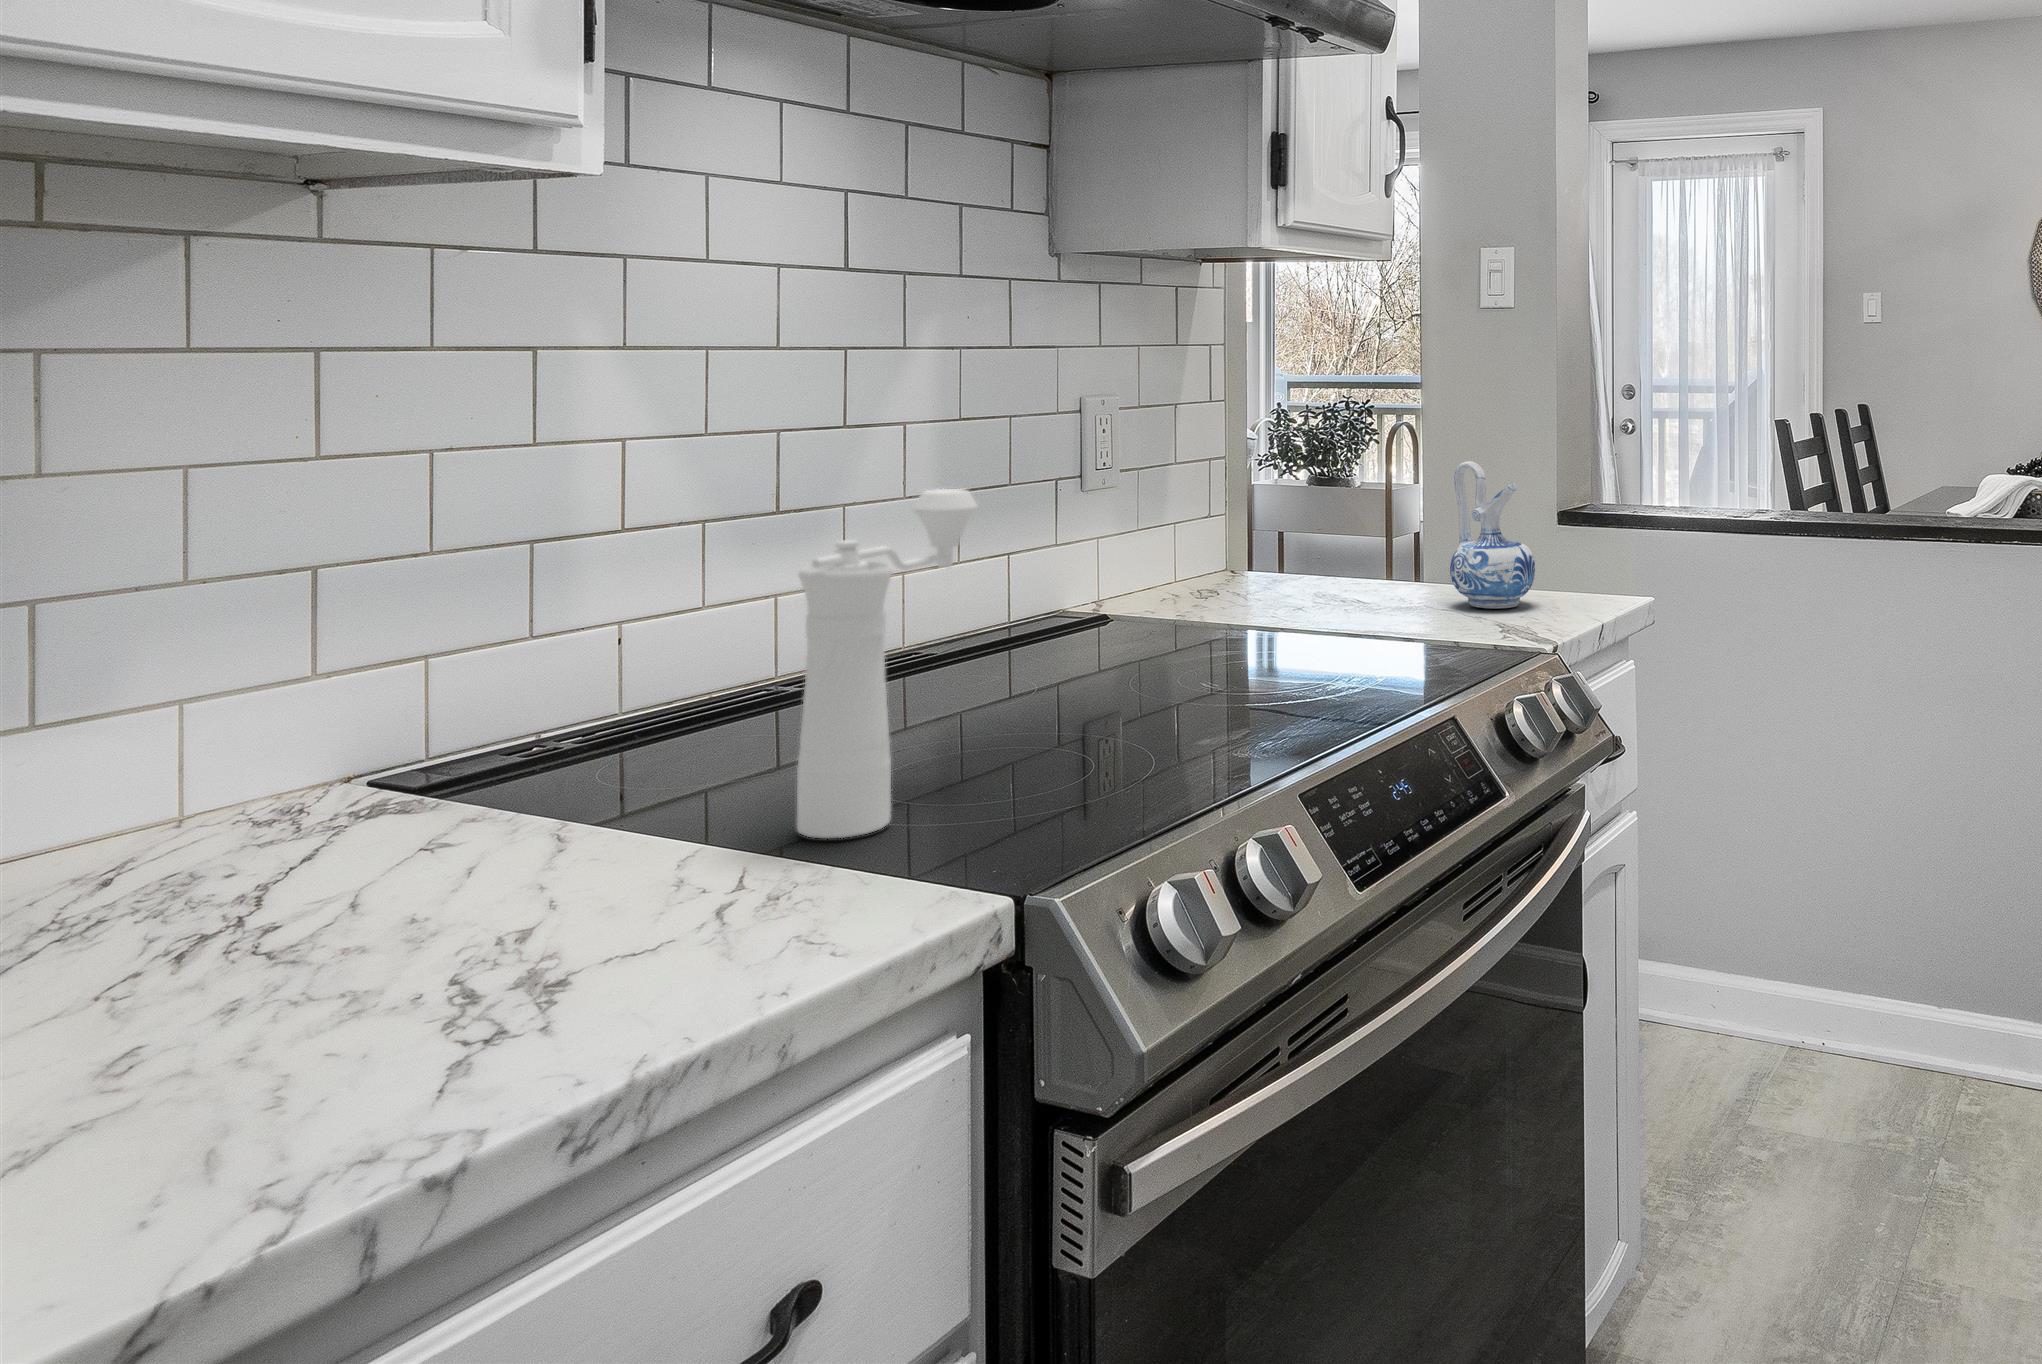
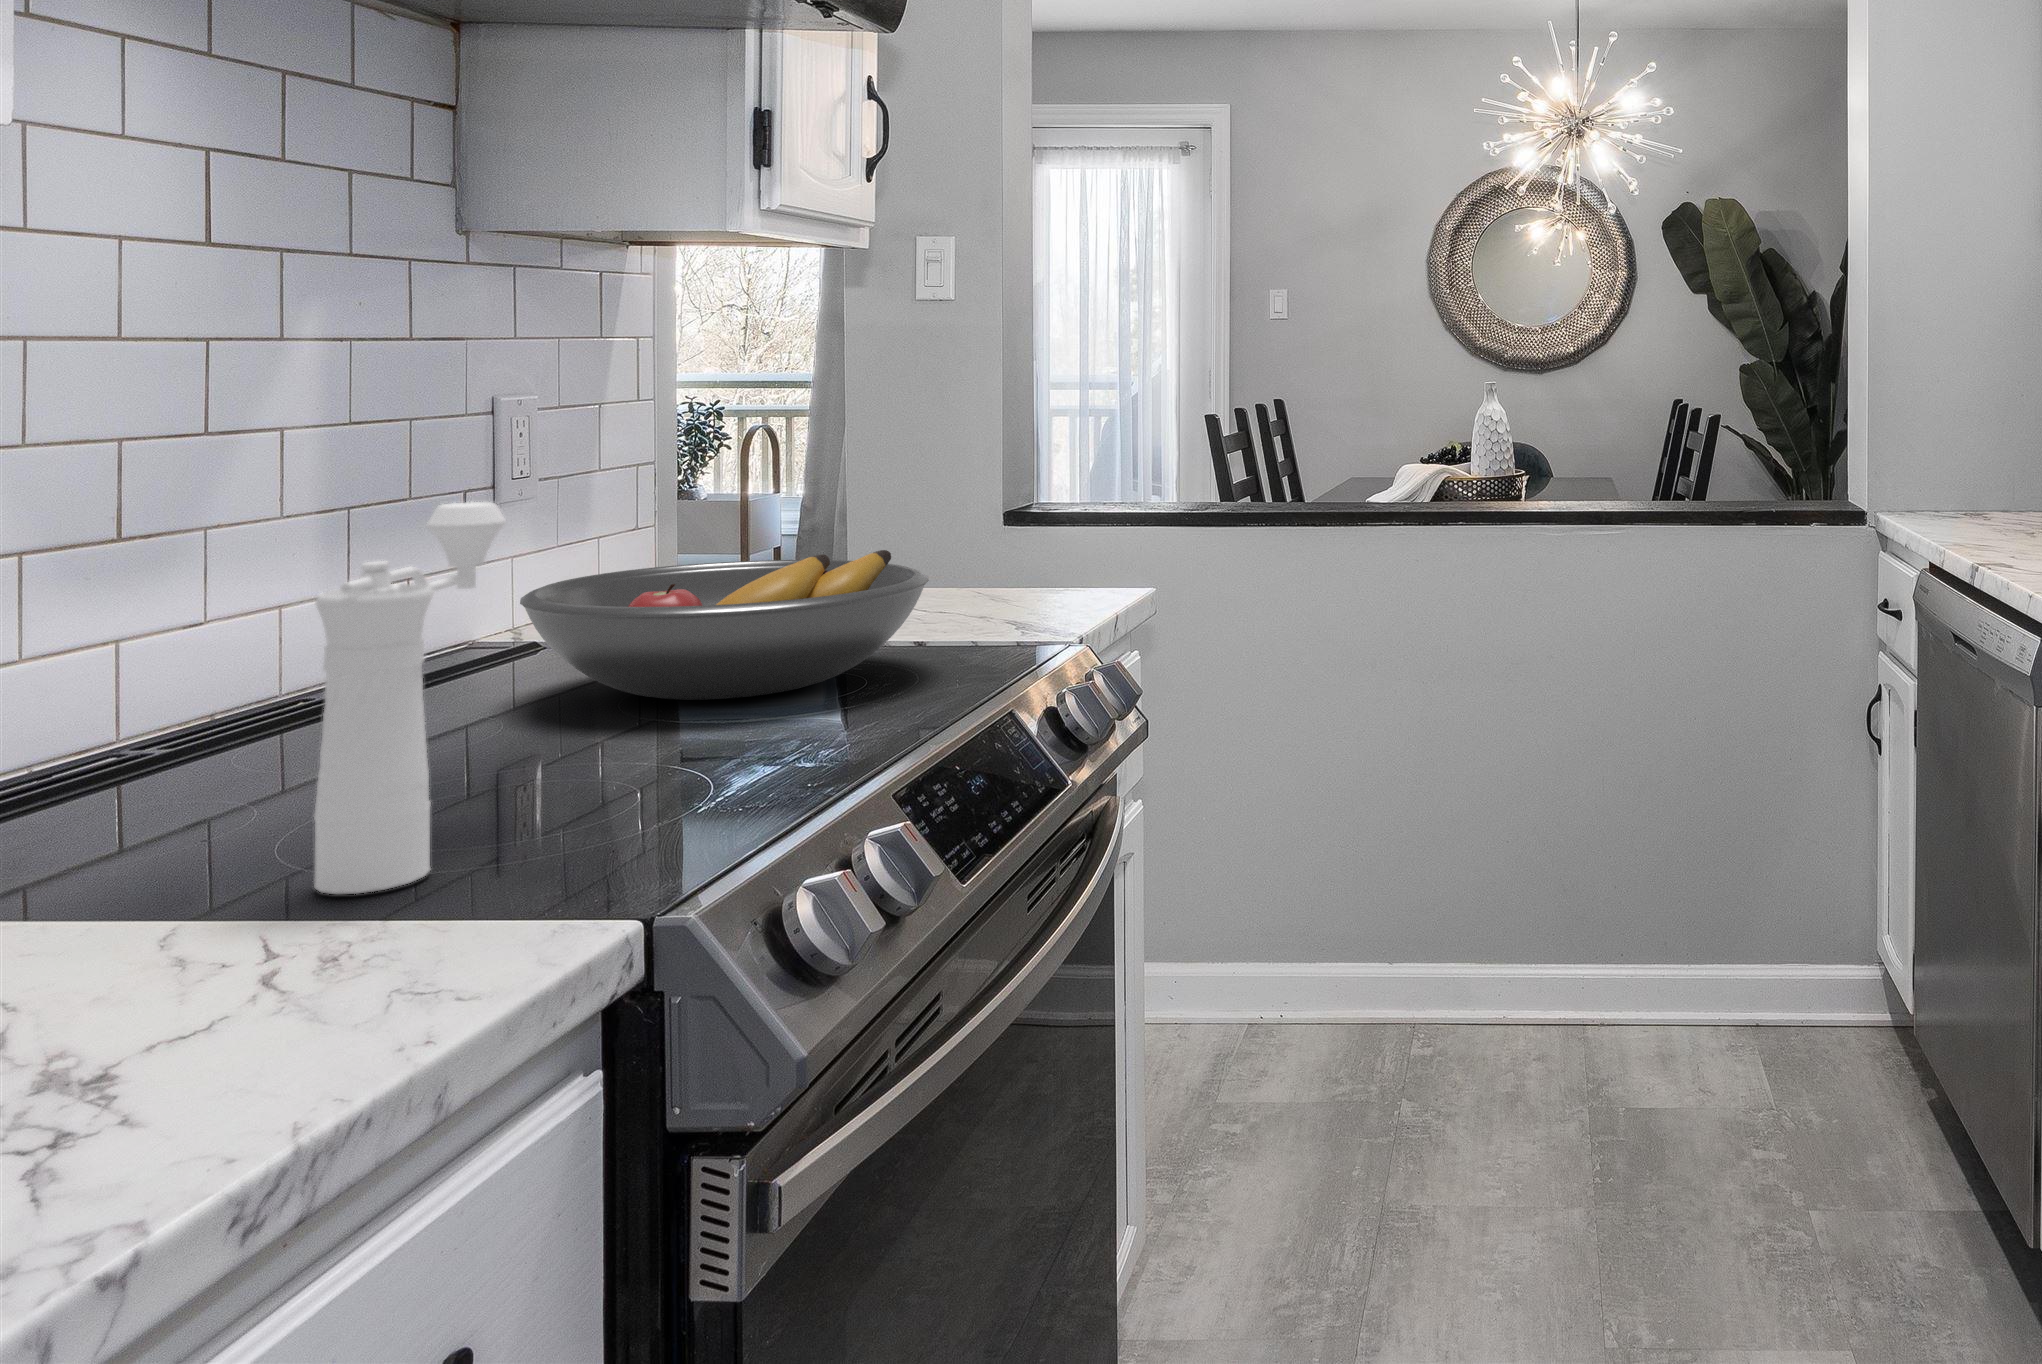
ceramic pitcher: present [1450,461,1535,608] -> none [940,461,1031,610]
fruit bowl: none [1053,547,1404,680] -> present [520,550,929,700]

